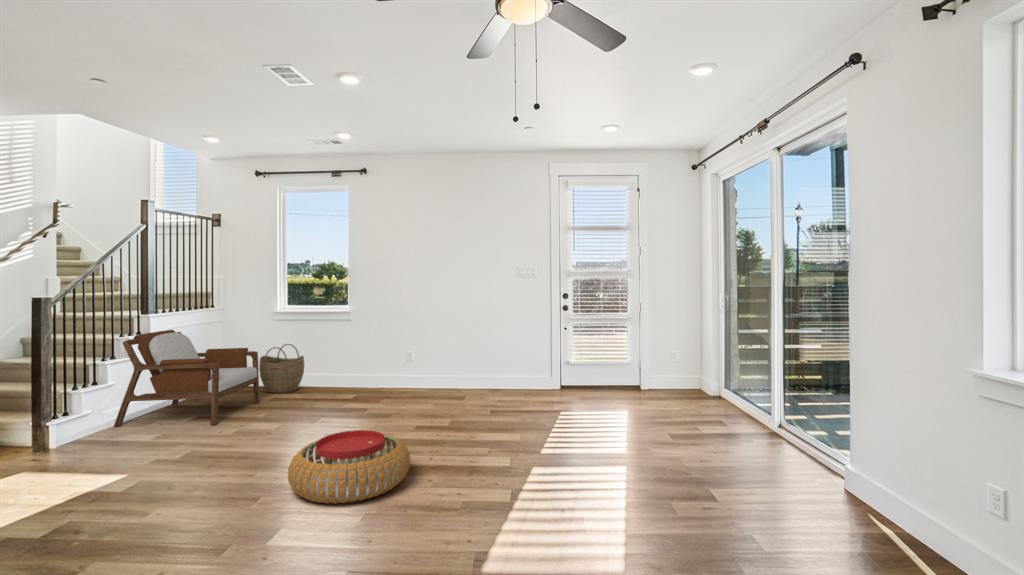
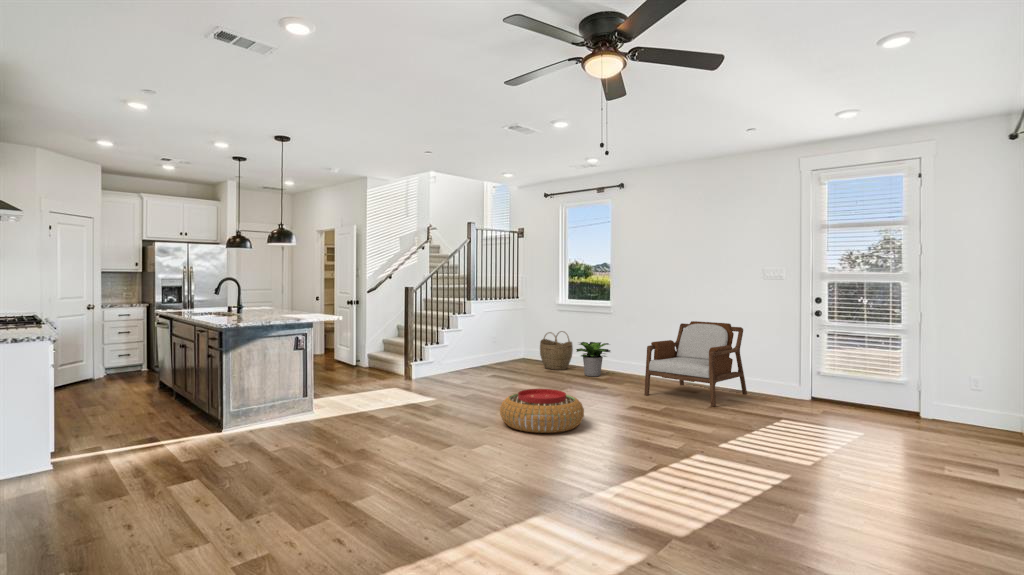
armchair: present [114,330,259,426] -> present [644,321,747,406]
potted plant: none [315,353,362,395] -> present [576,342,610,376]

